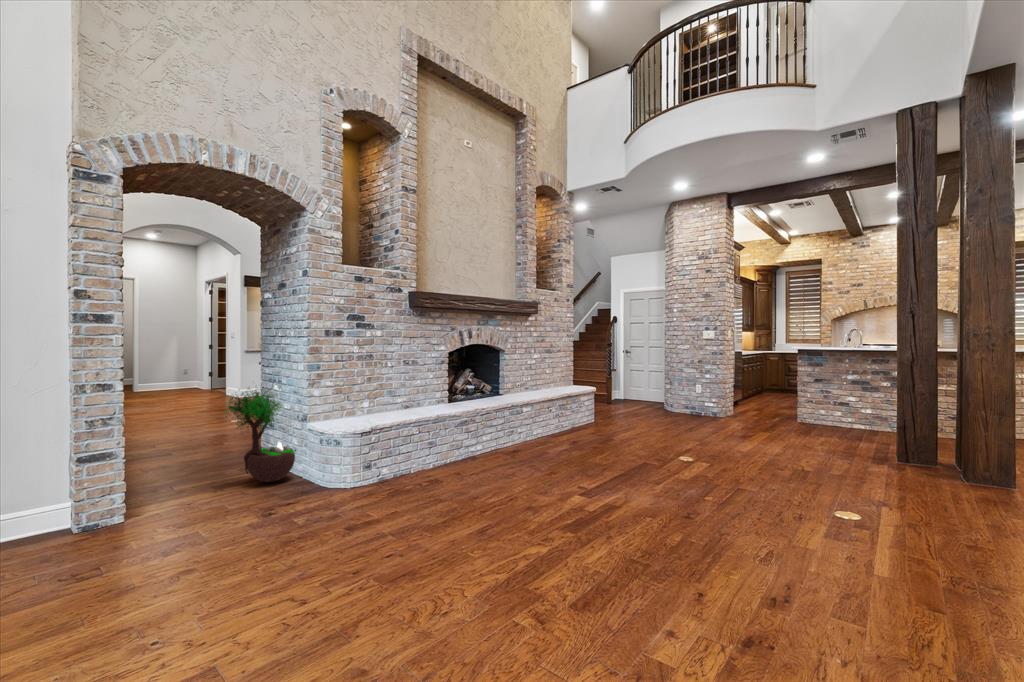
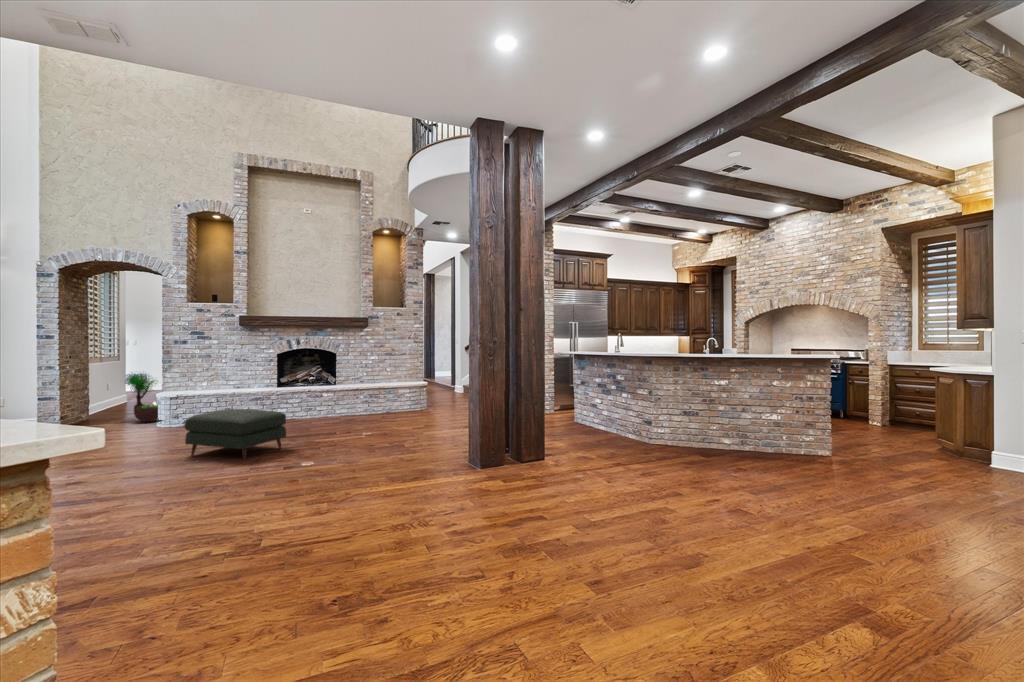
ottoman: none [595,439,748,531] -> present [185,409,286,461]

